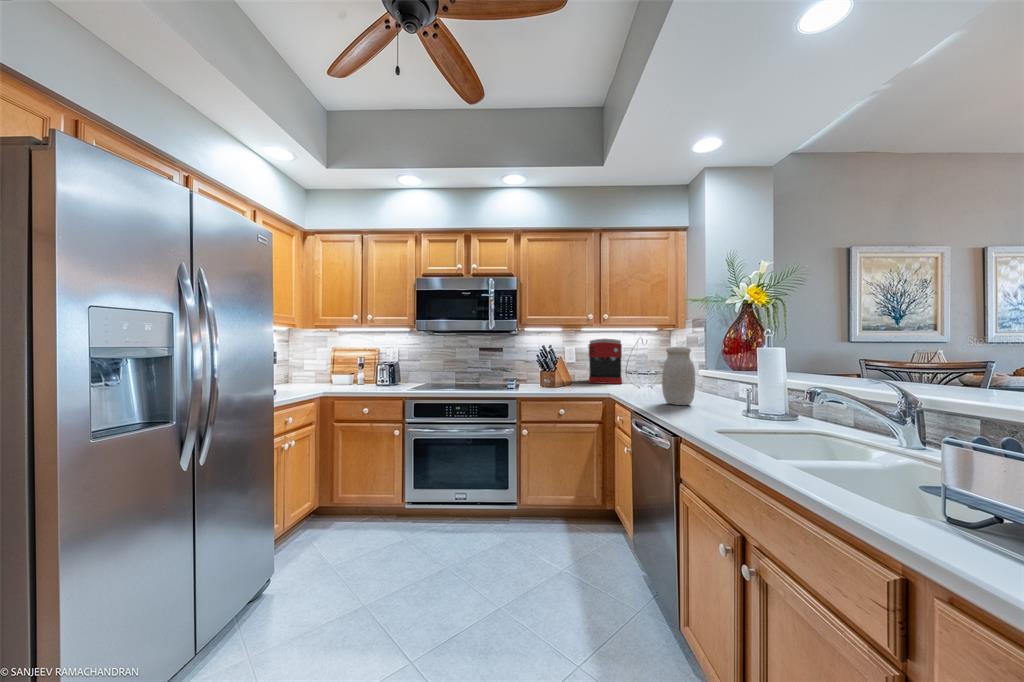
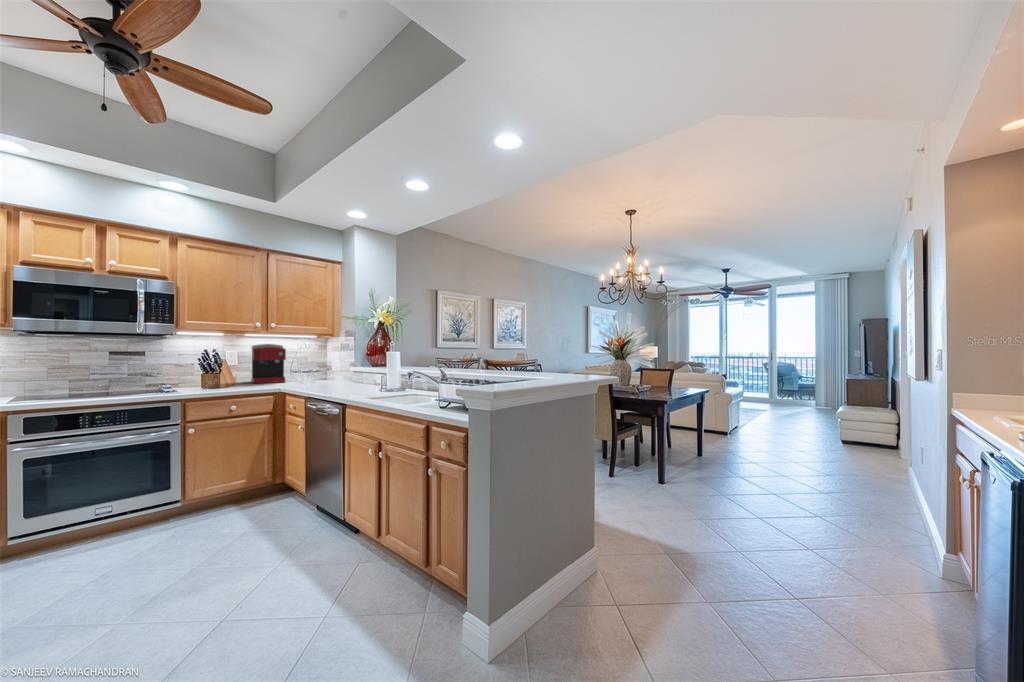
jar: present [662,347,695,405] -> none [328,351,351,390]

